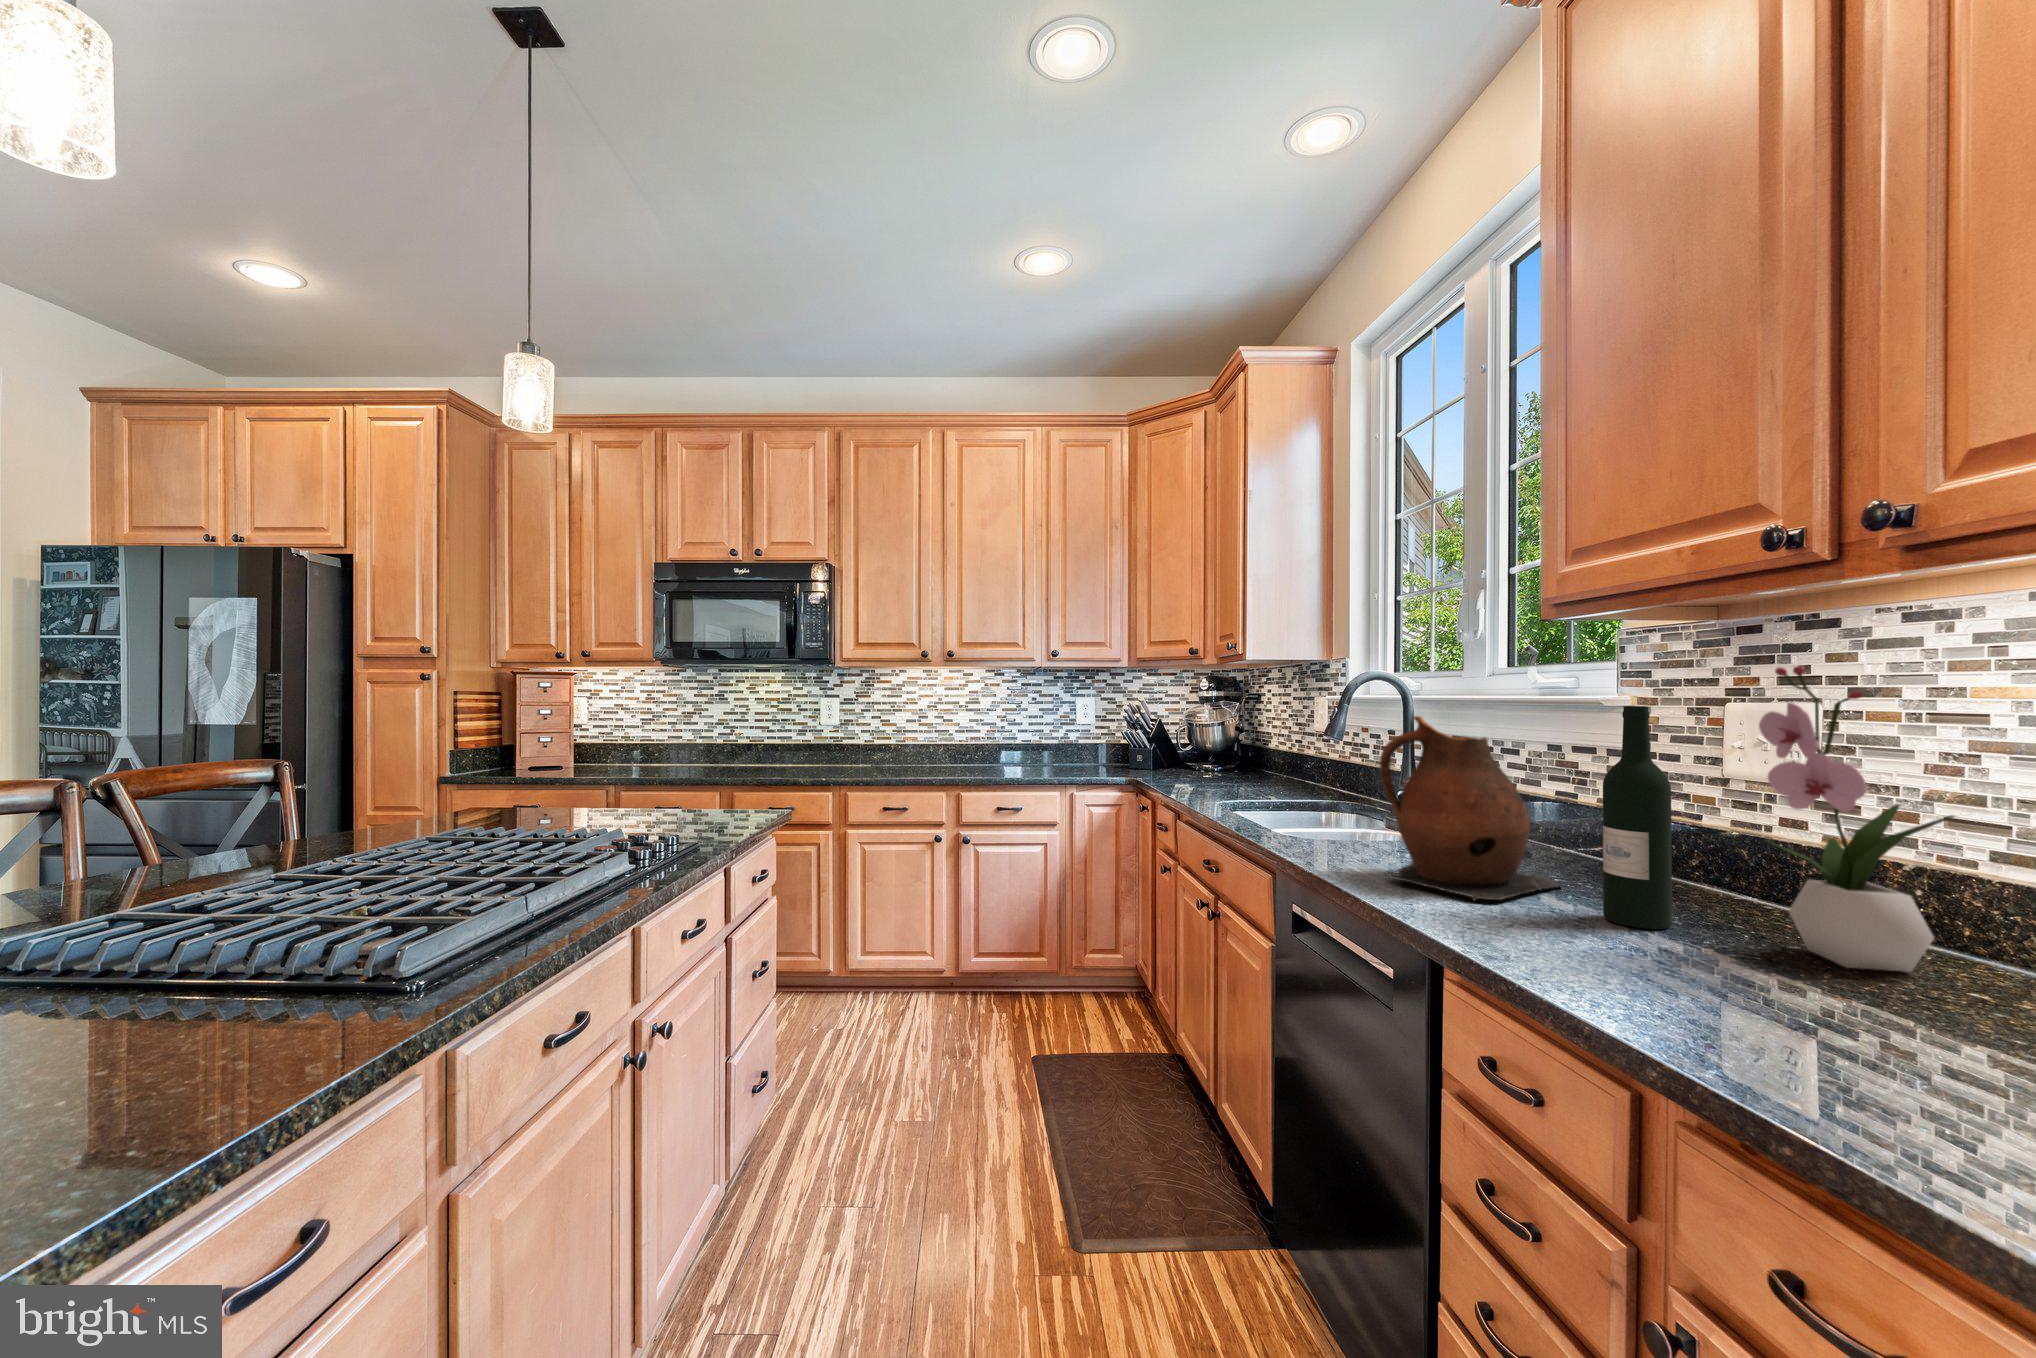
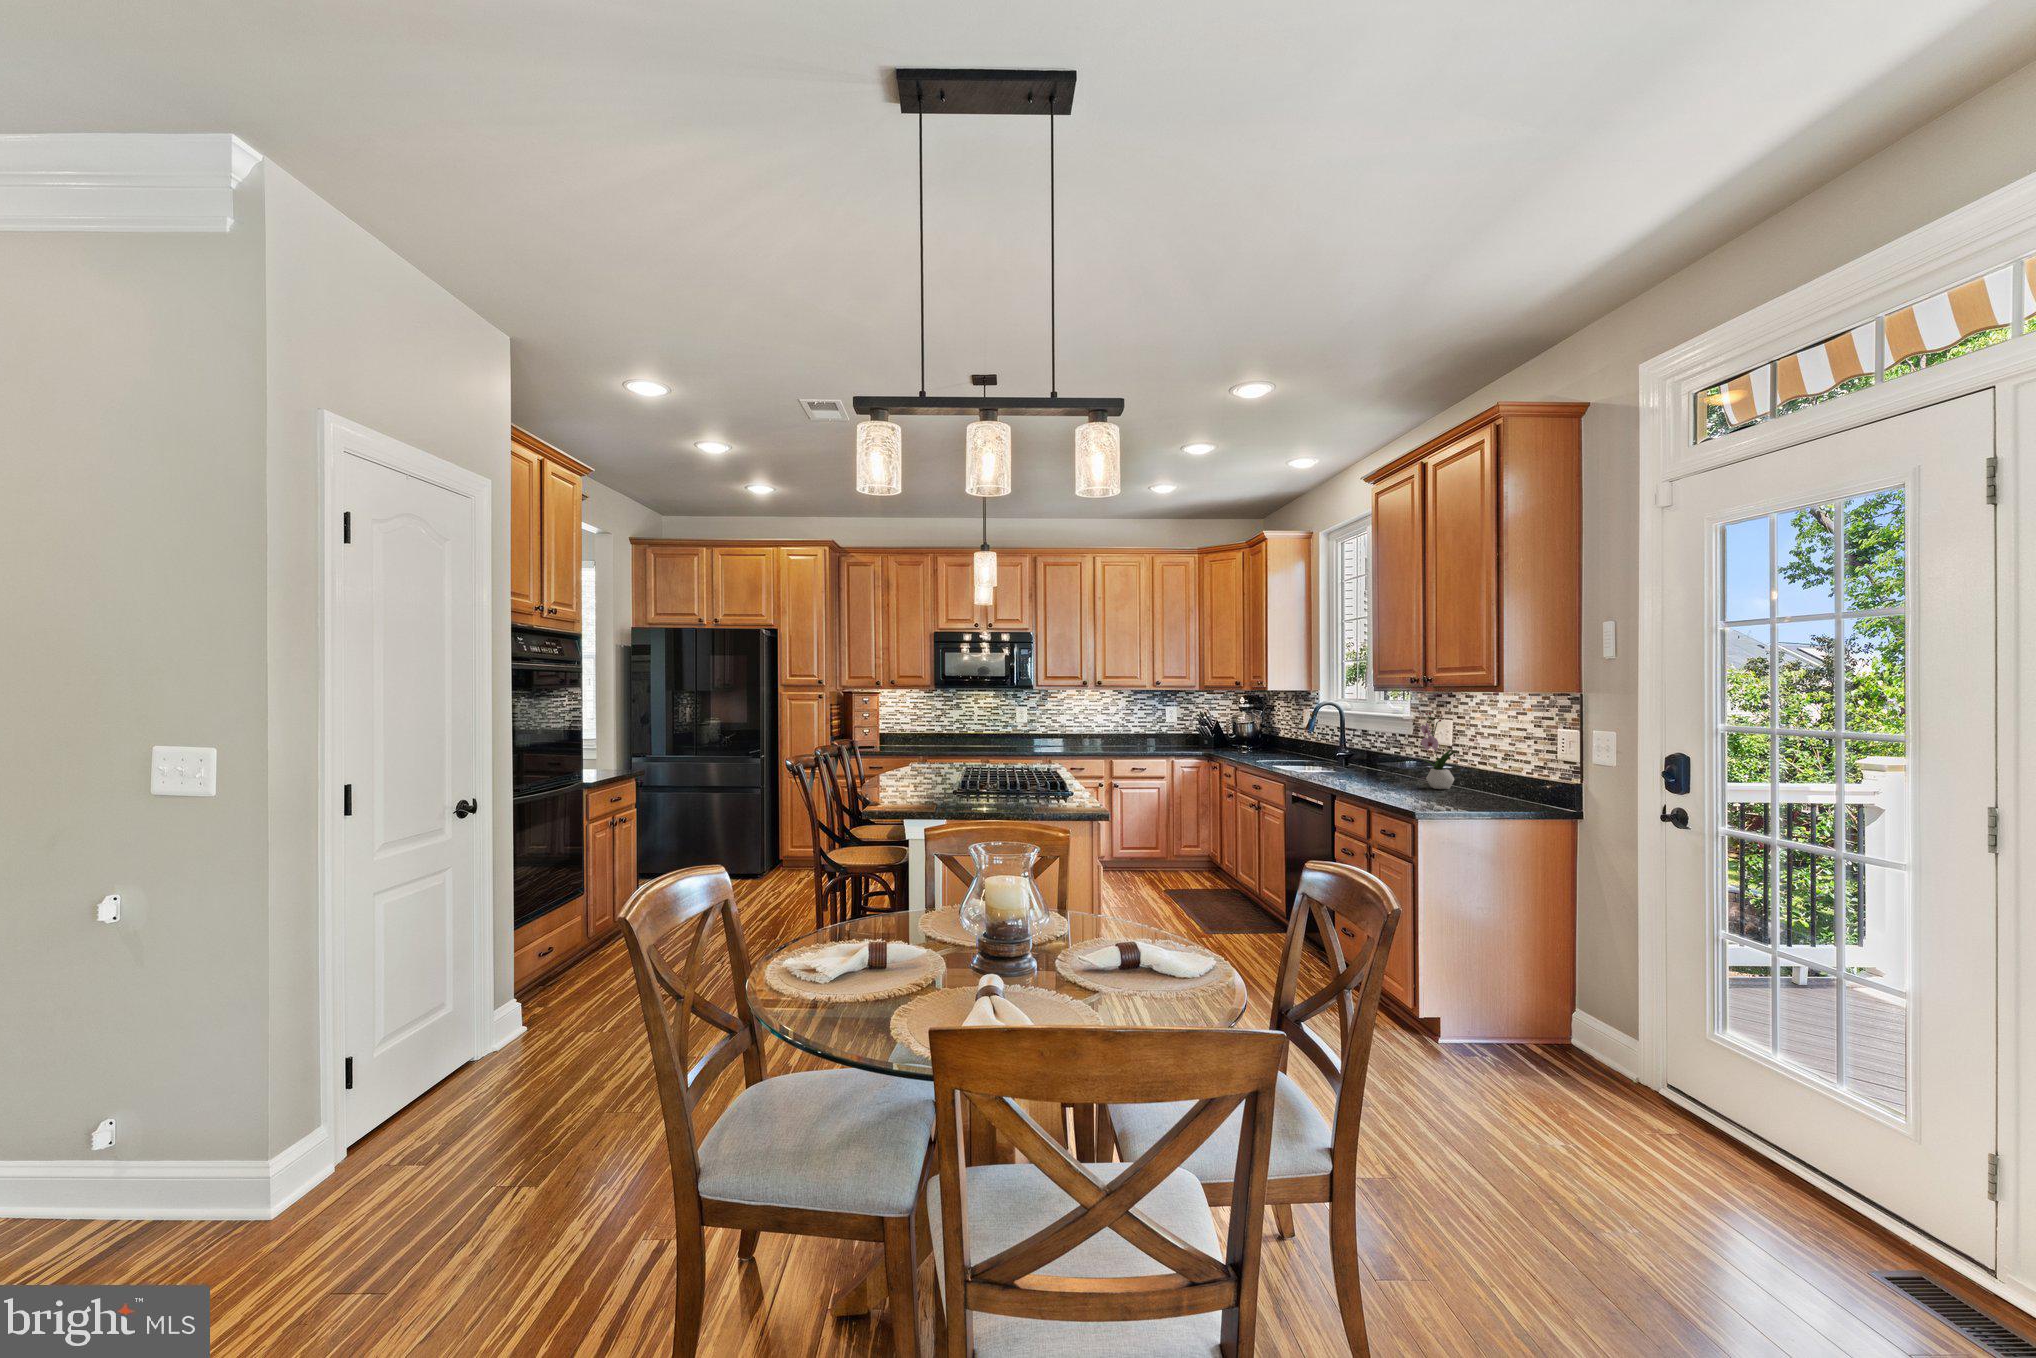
wine bottle: present [1603,706,1672,929] -> none [1387,722,1404,785]
ceramic pitcher: present [1380,716,1561,901] -> none [1325,724,1382,782]

